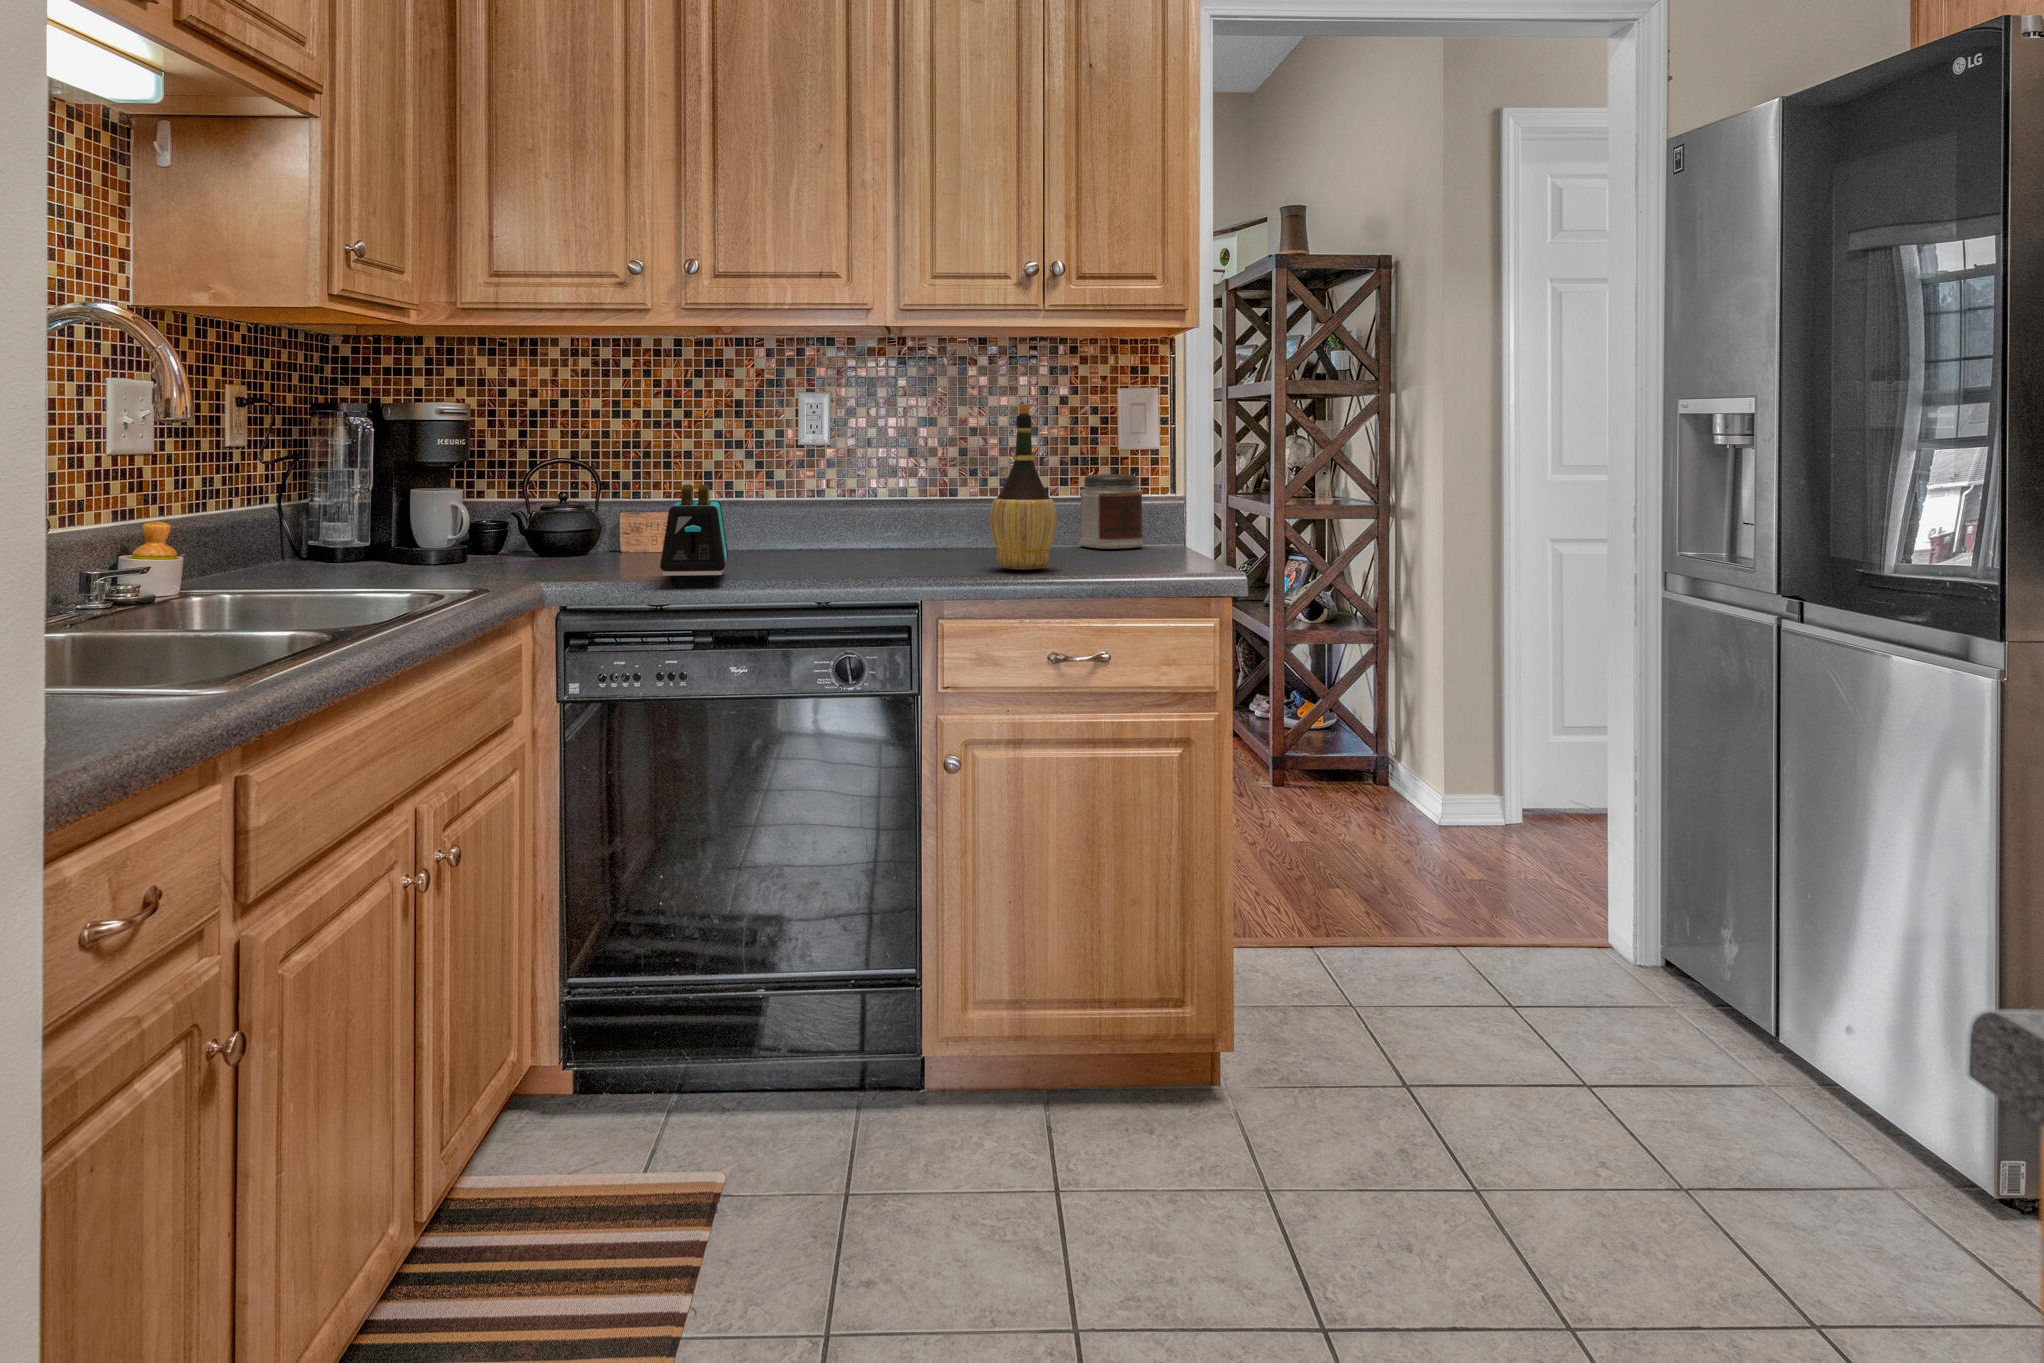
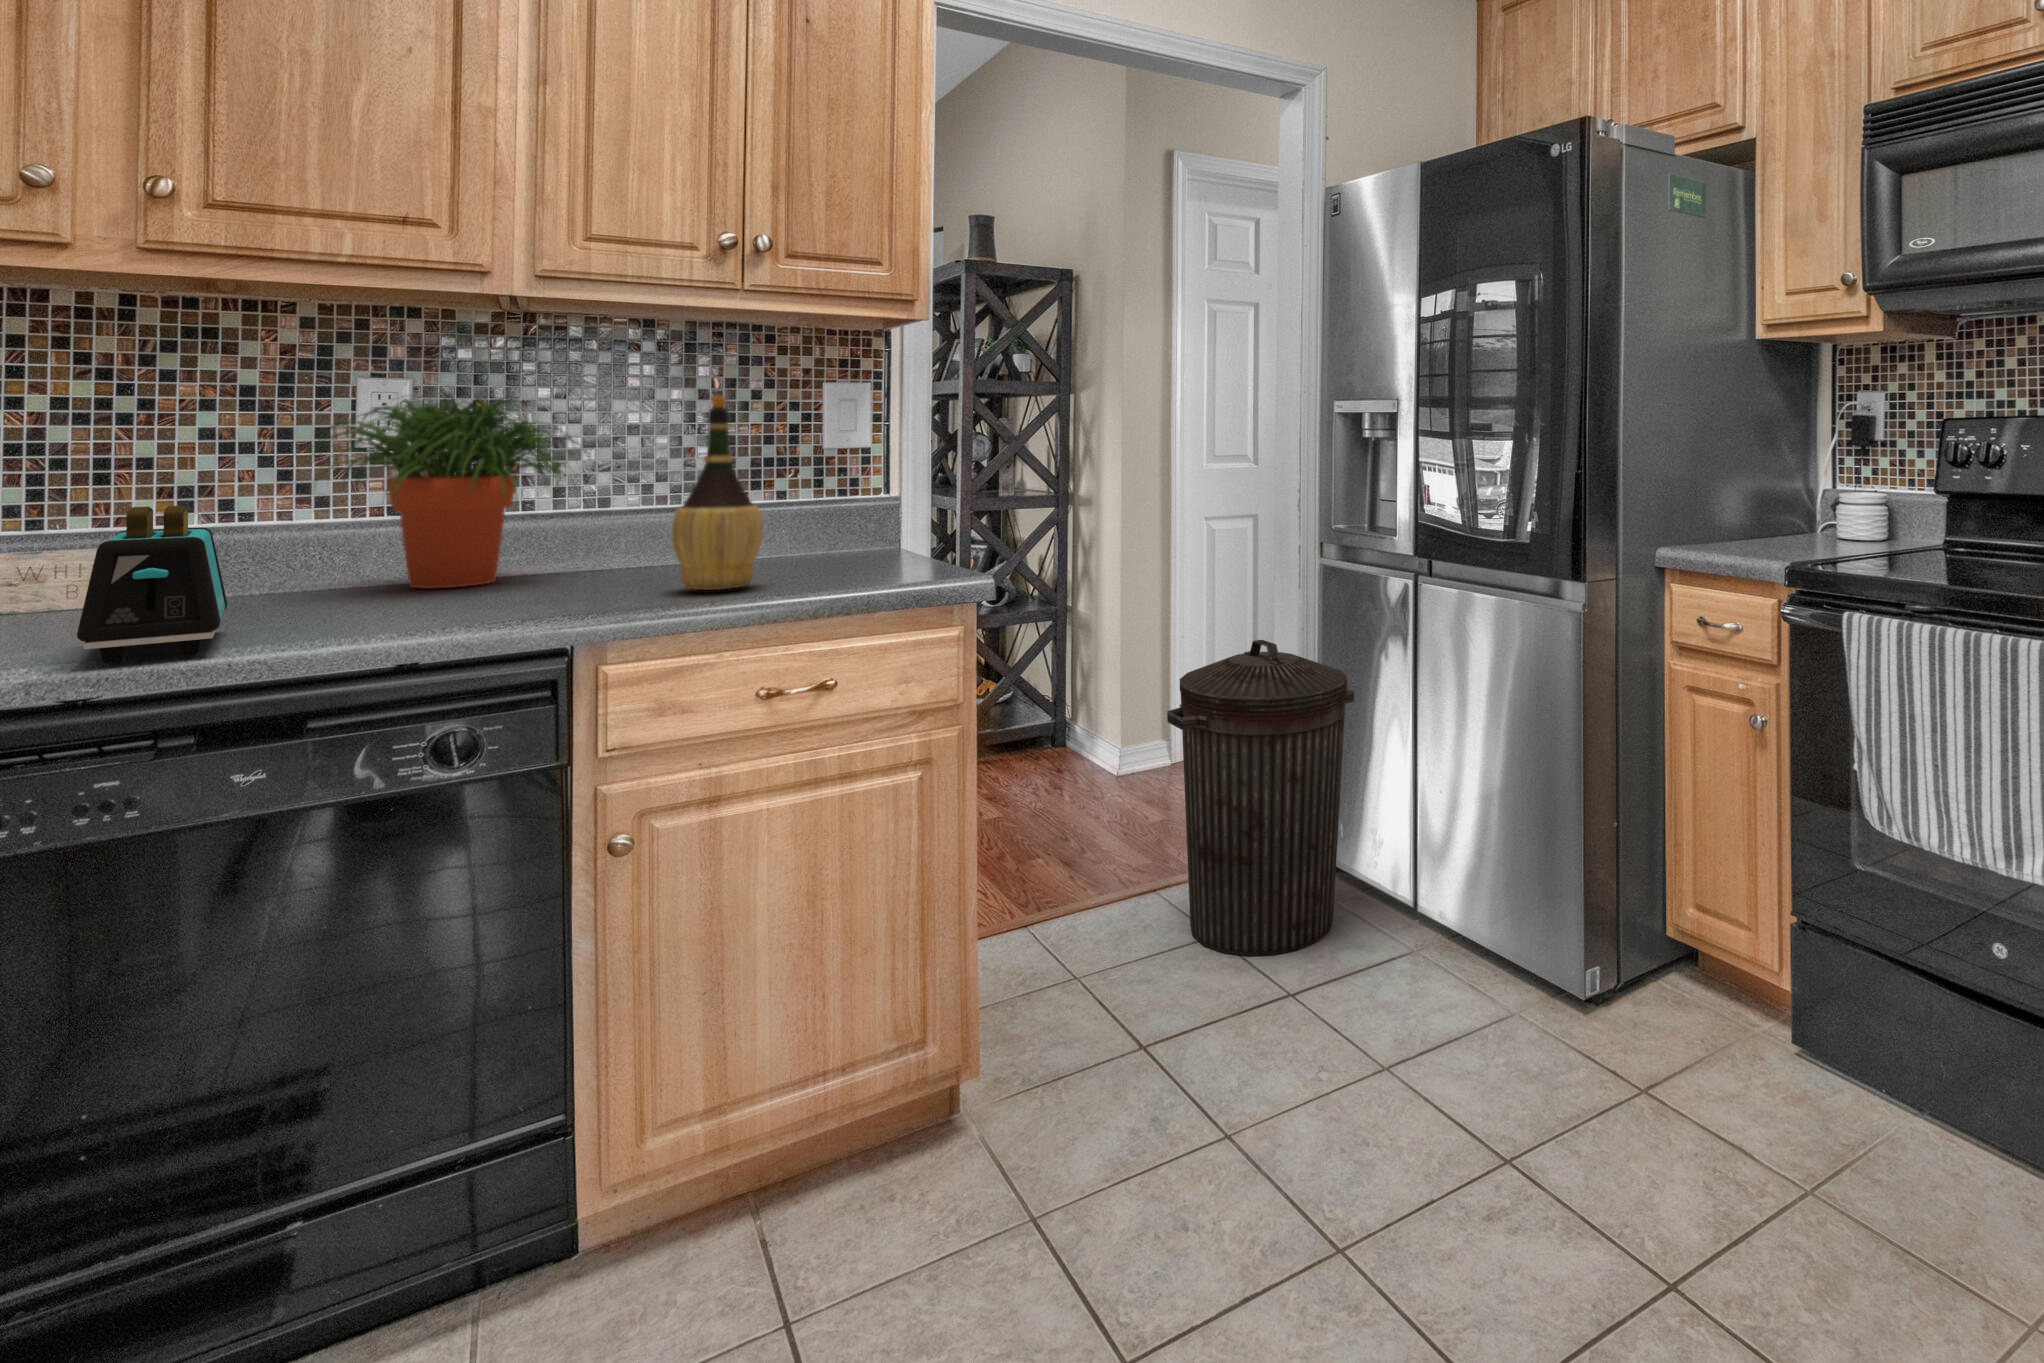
potted plant: none [768,404,941,556] -> present [313,392,584,588]
jar: present [1079,474,1144,549] -> none [777,474,856,556]
trash can: none [1455,677,1696,1041] -> present [1167,640,1354,956]

